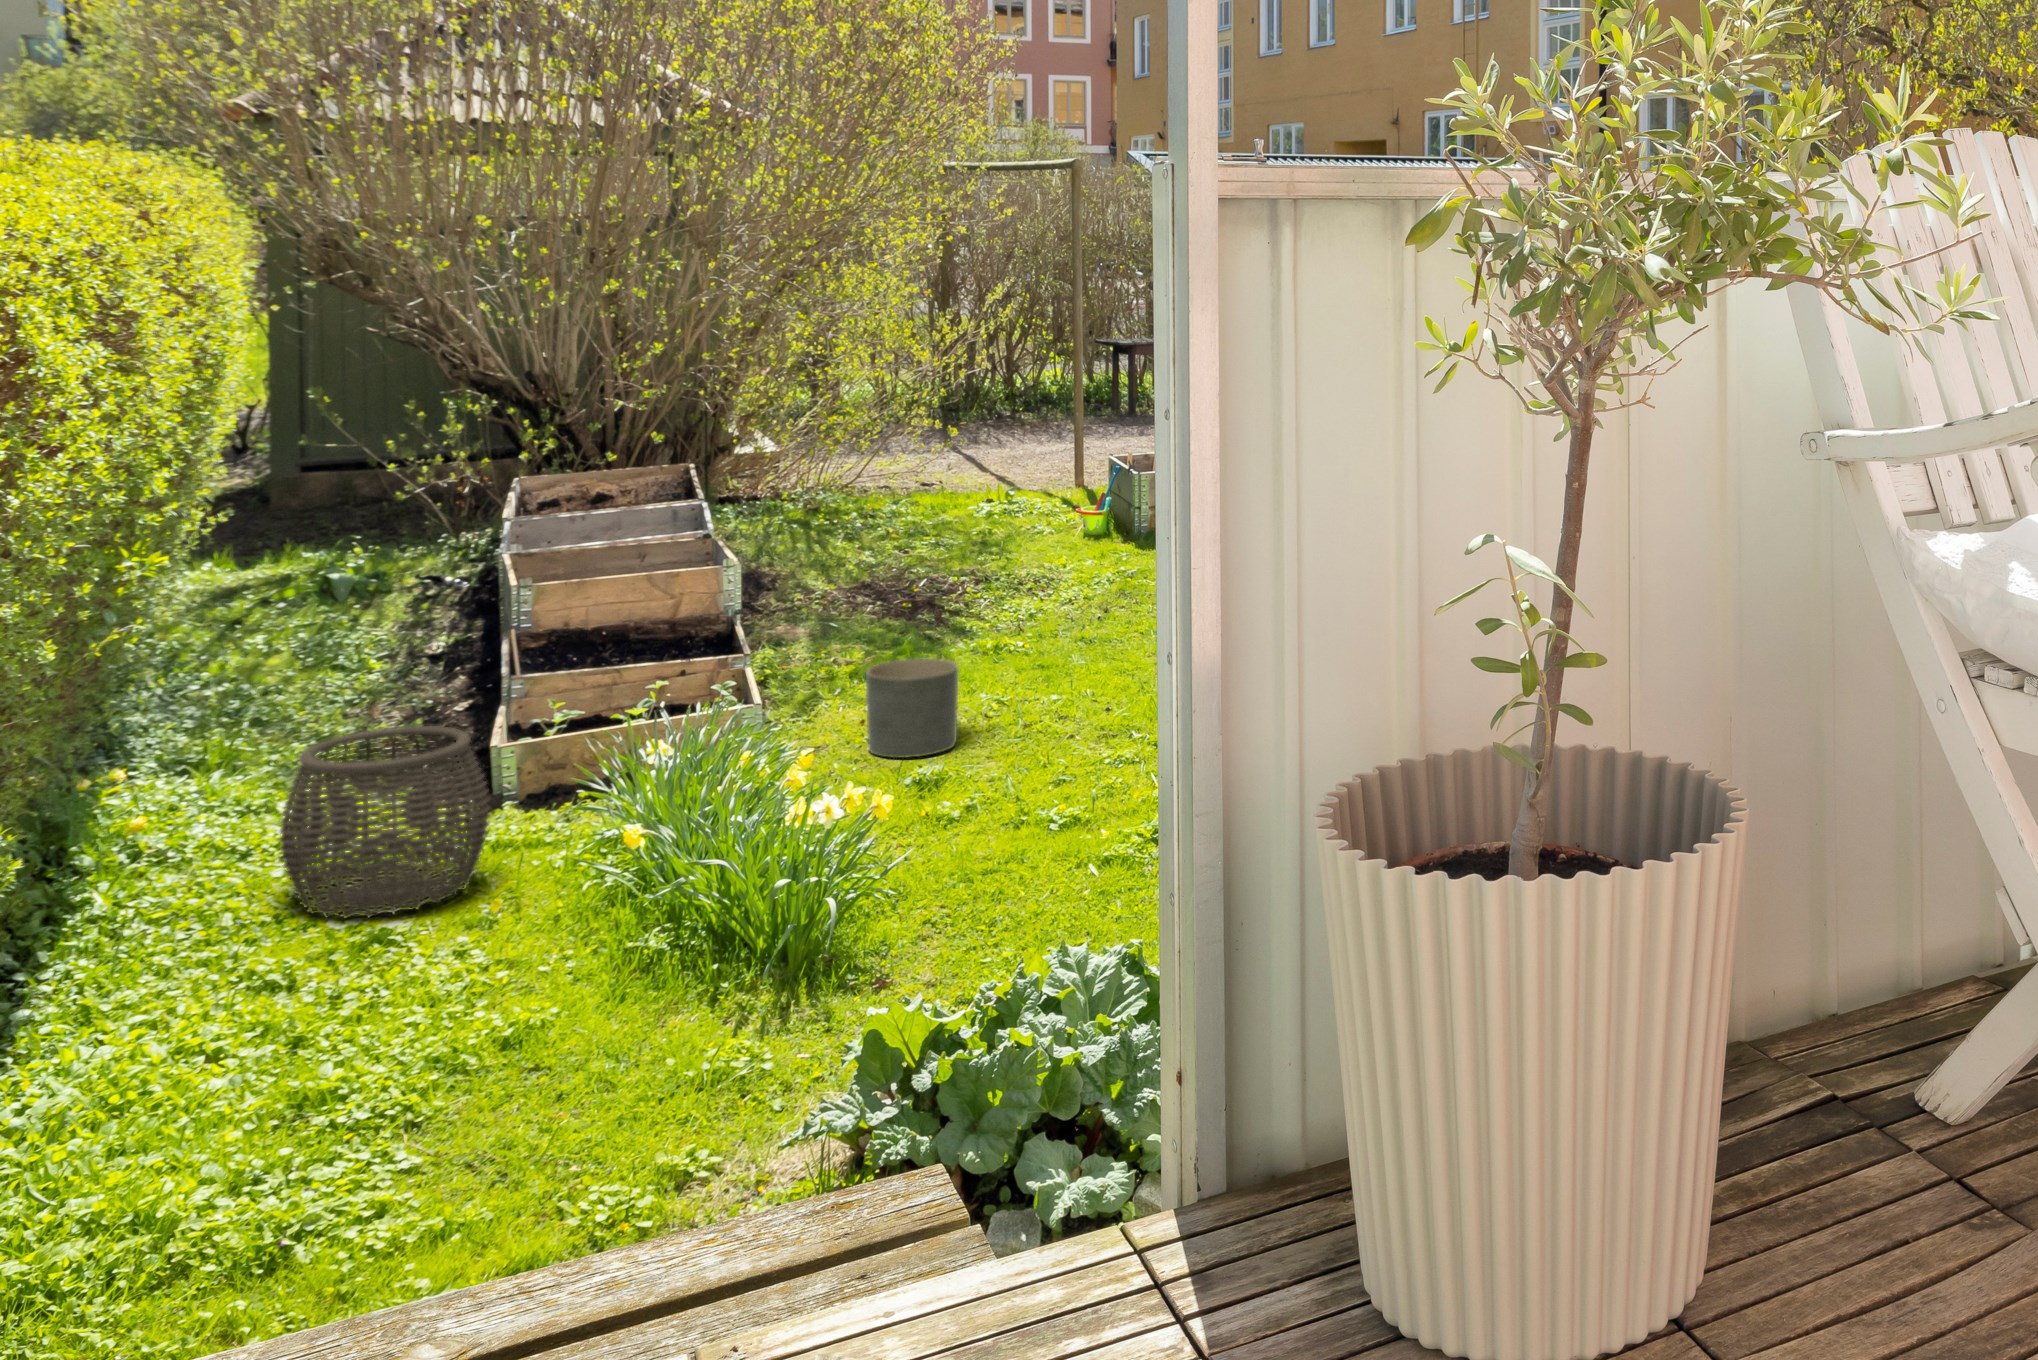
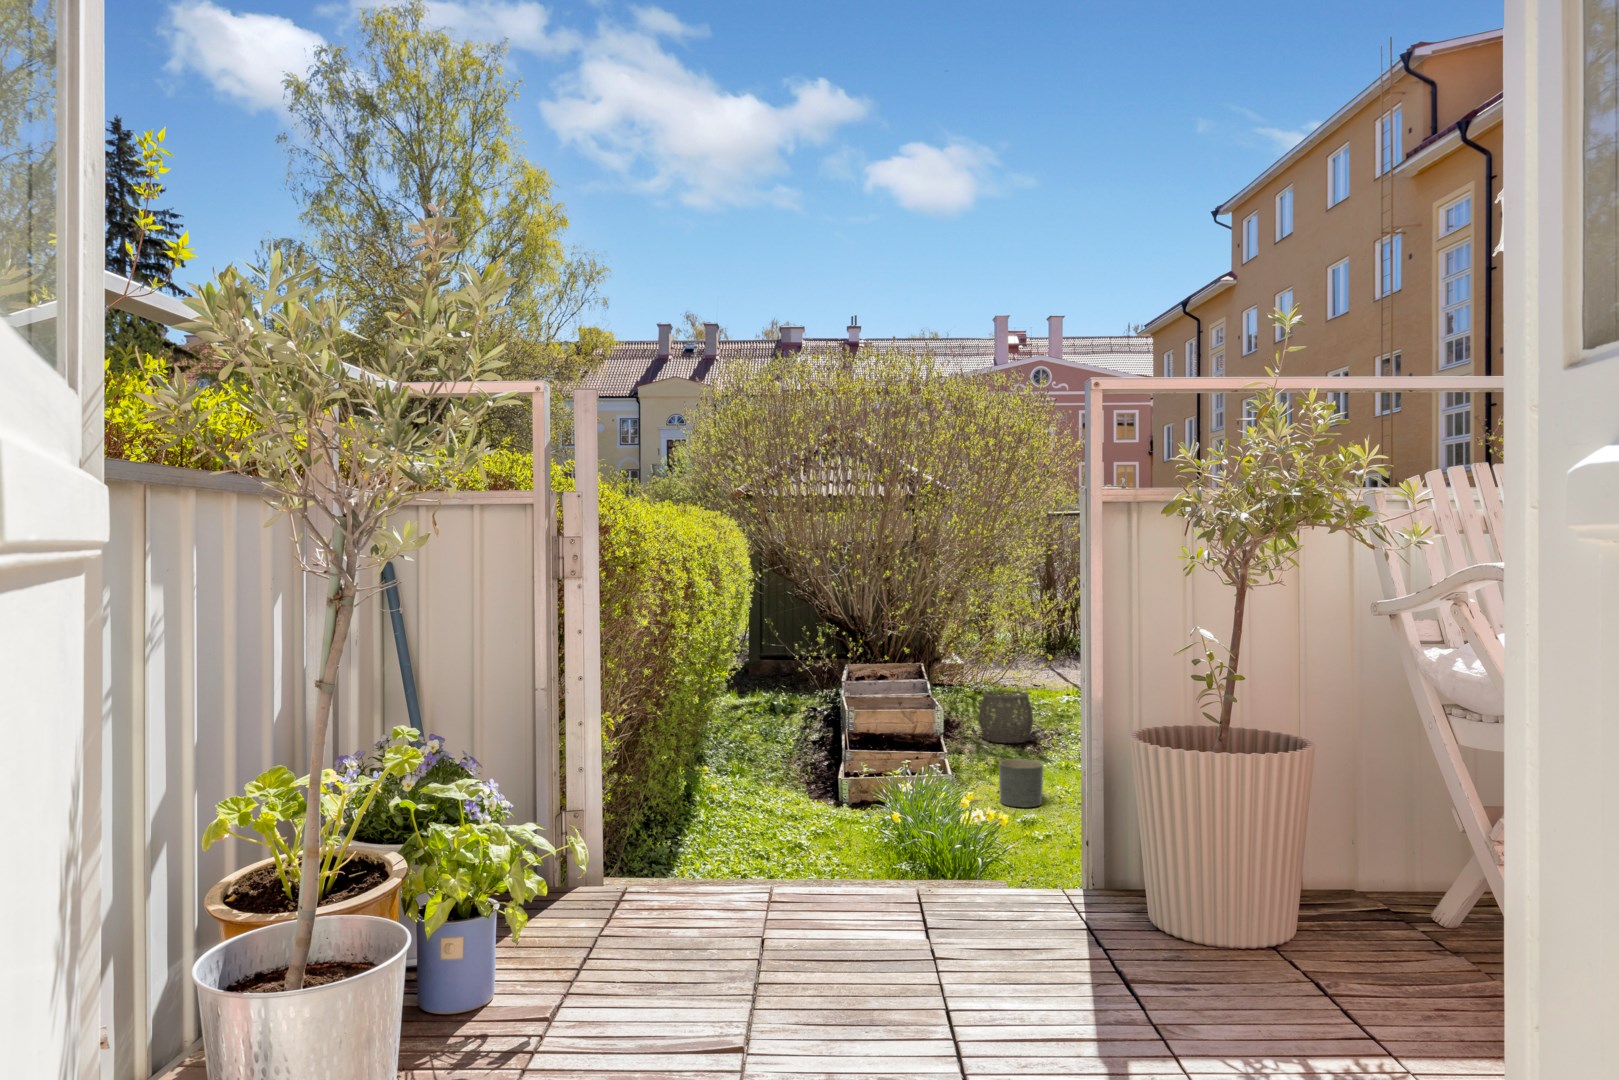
woven basket: present [279,726,490,918] -> present [979,690,1033,743]

